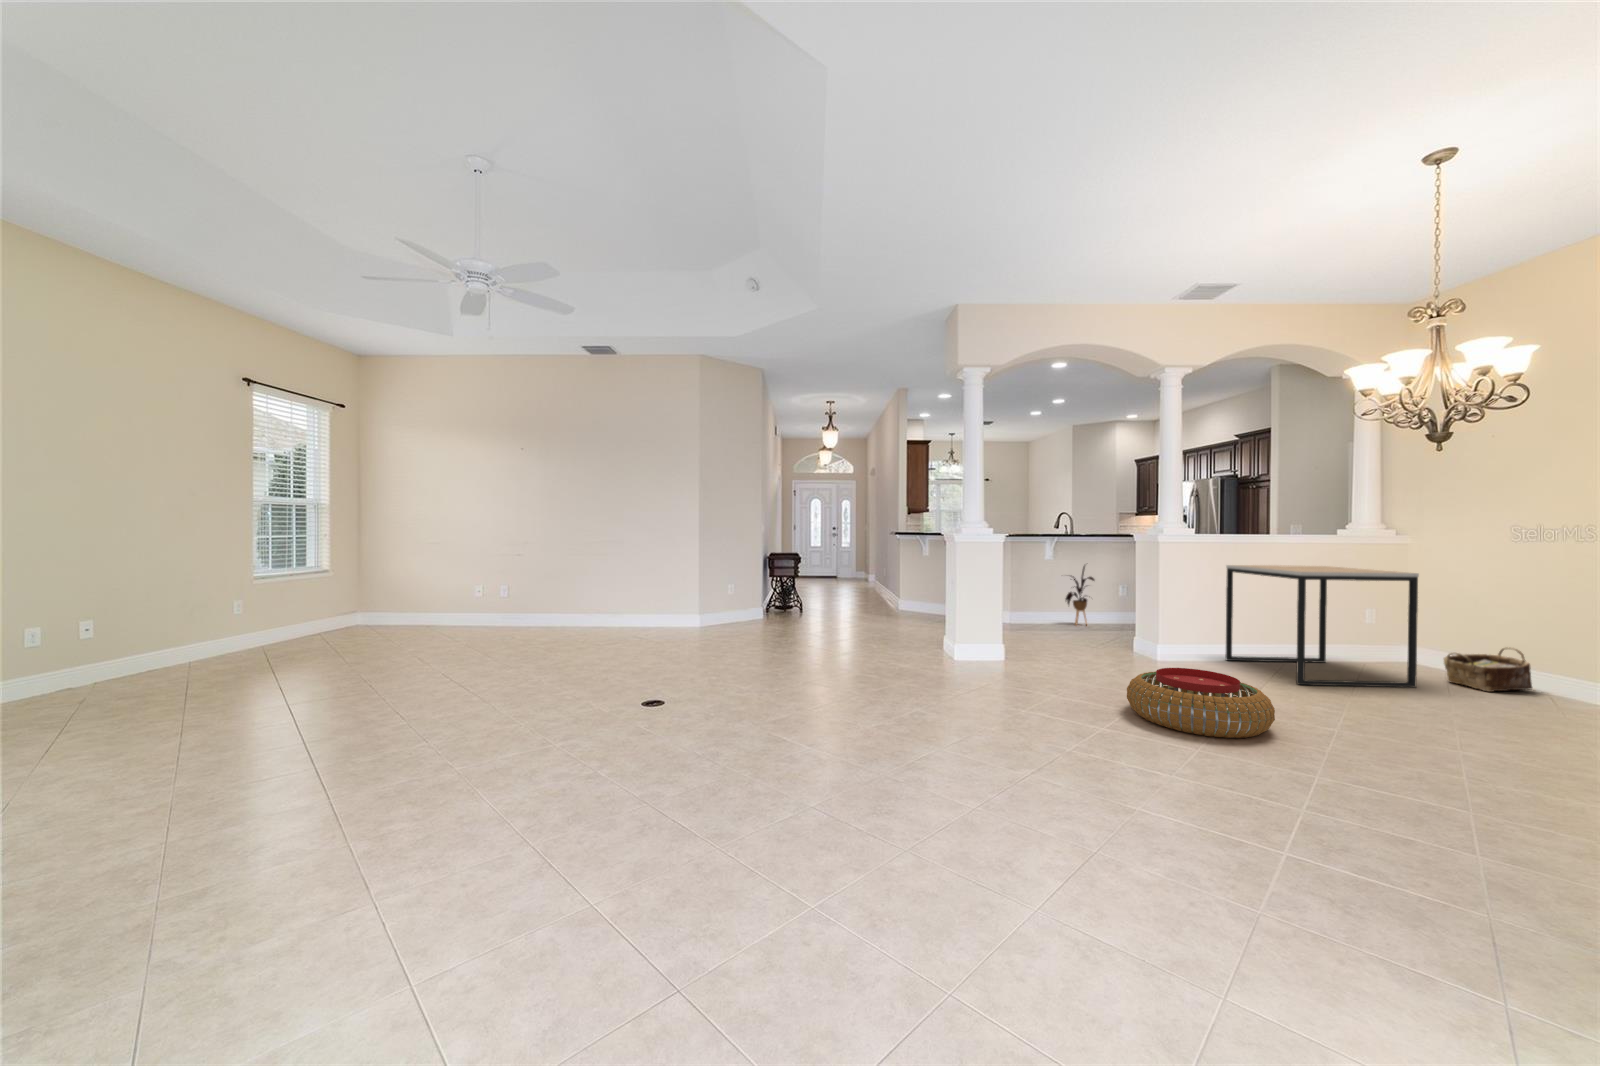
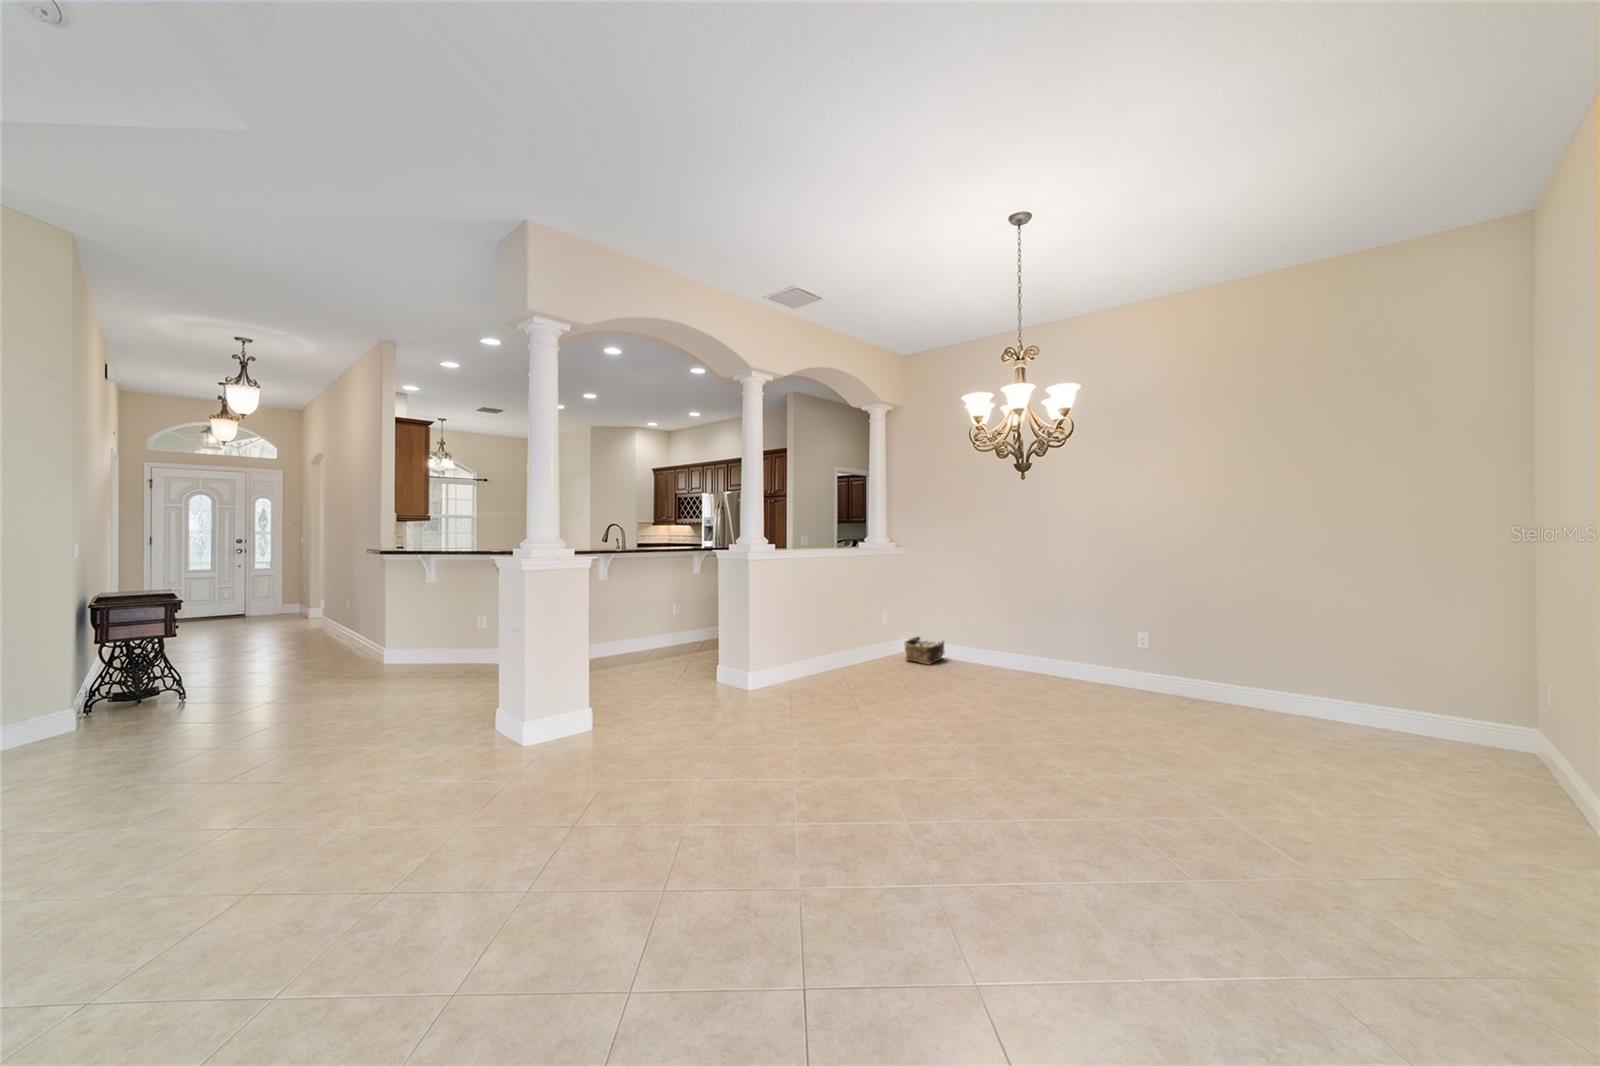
side table: present [1226,565,1419,688] -> none [776,576,899,686]
house plant: present [1066,566,1094,625] -> none [608,582,647,651]
pouf: present [1127,668,1275,738] -> none [750,699,875,775]

